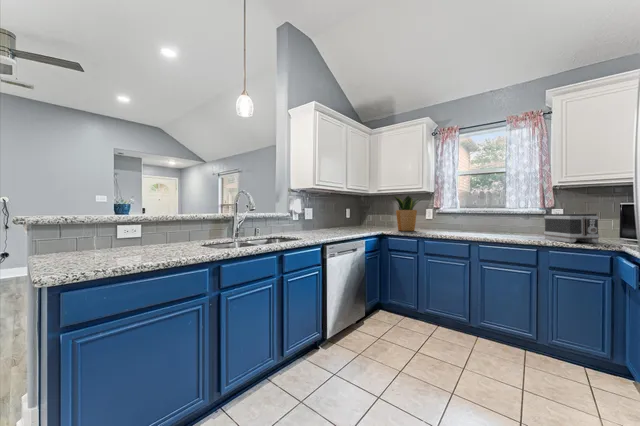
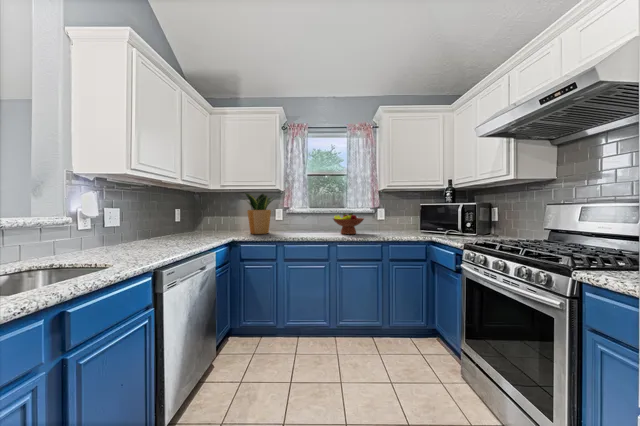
fruit bowl: none [481,212,522,235] -> present [333,213,364,234]
toaster: present [544,214,599,243] -> none [382,214,421,239]

